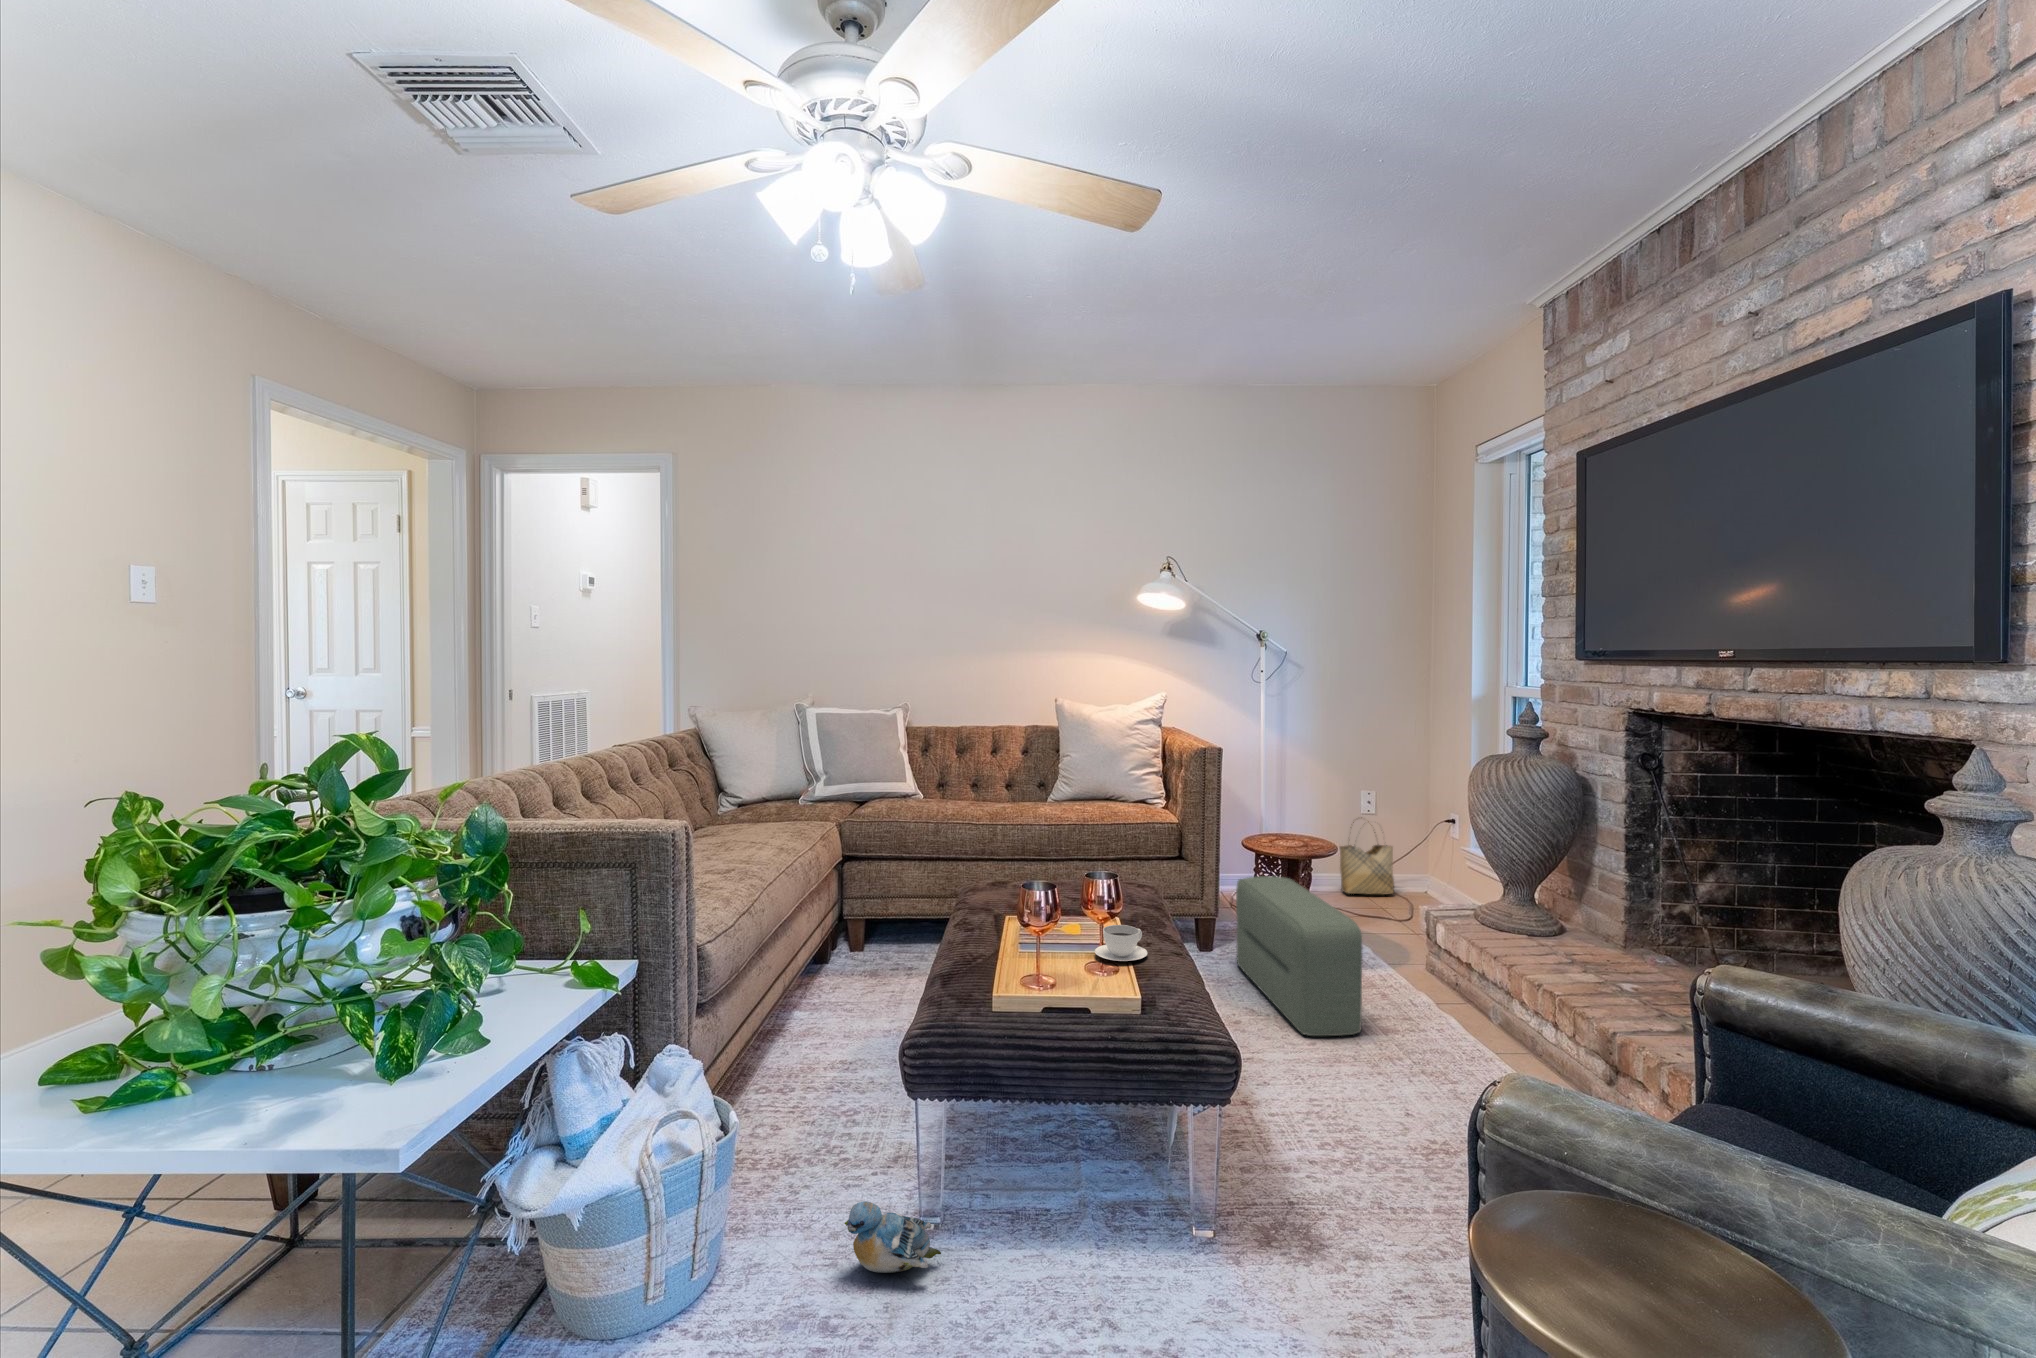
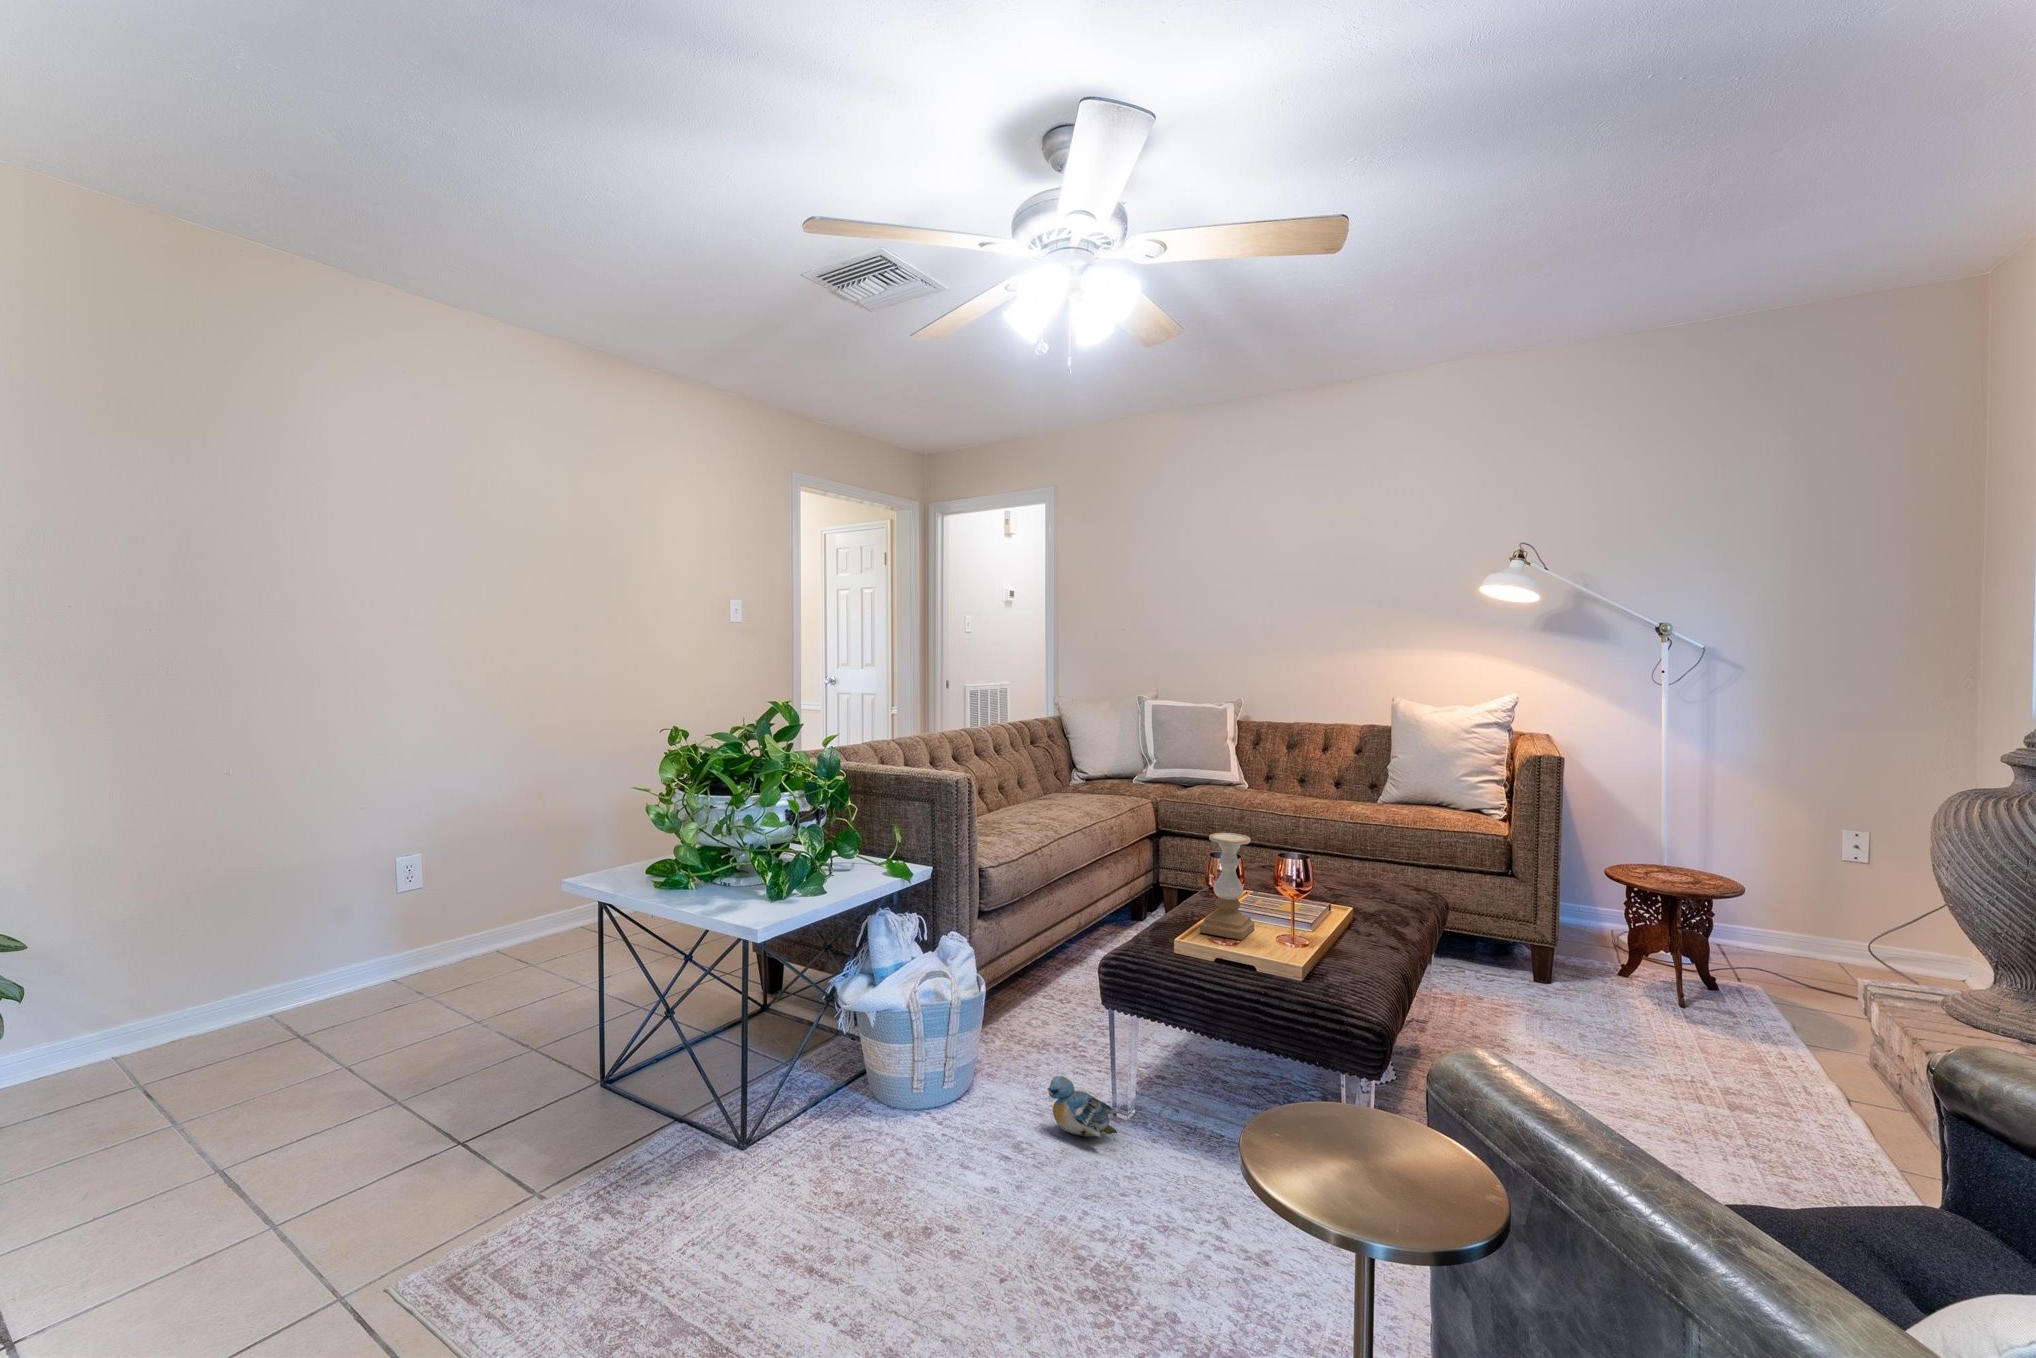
woven basket: present [1340,817,1394,894] -> none [1759,863,1845,961]
candle holder: none [993,857,1044,979] -> present [1200,833,1254,940]
pouf: present [1236,876,1362,1036] -> none [1555,902,1669,1083]
teacup: present [1095,925,1147,961] -> none [1303,908,1354,940]

